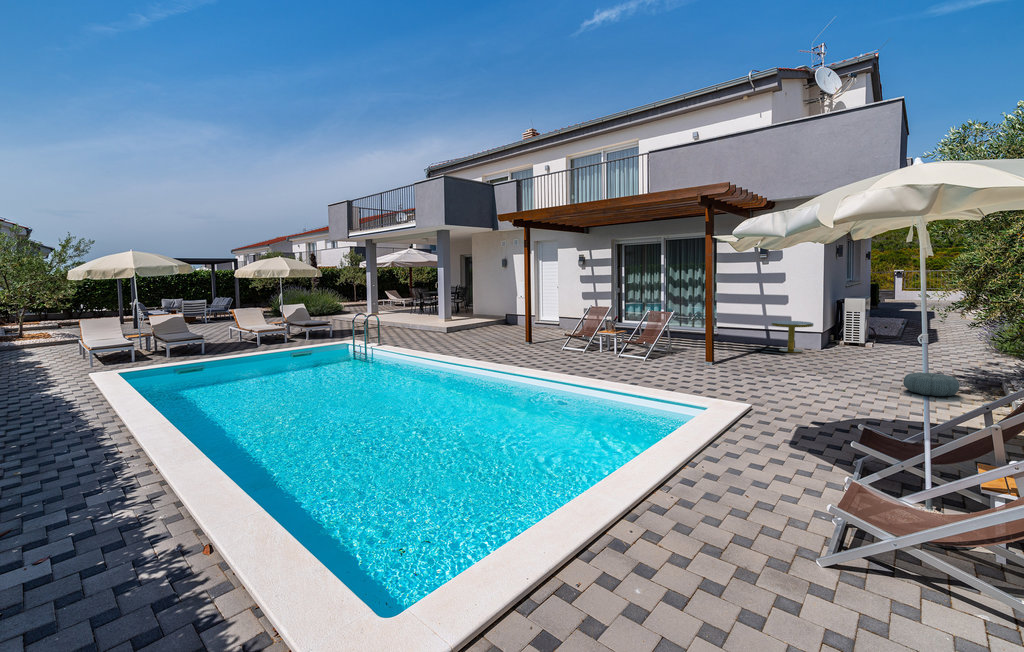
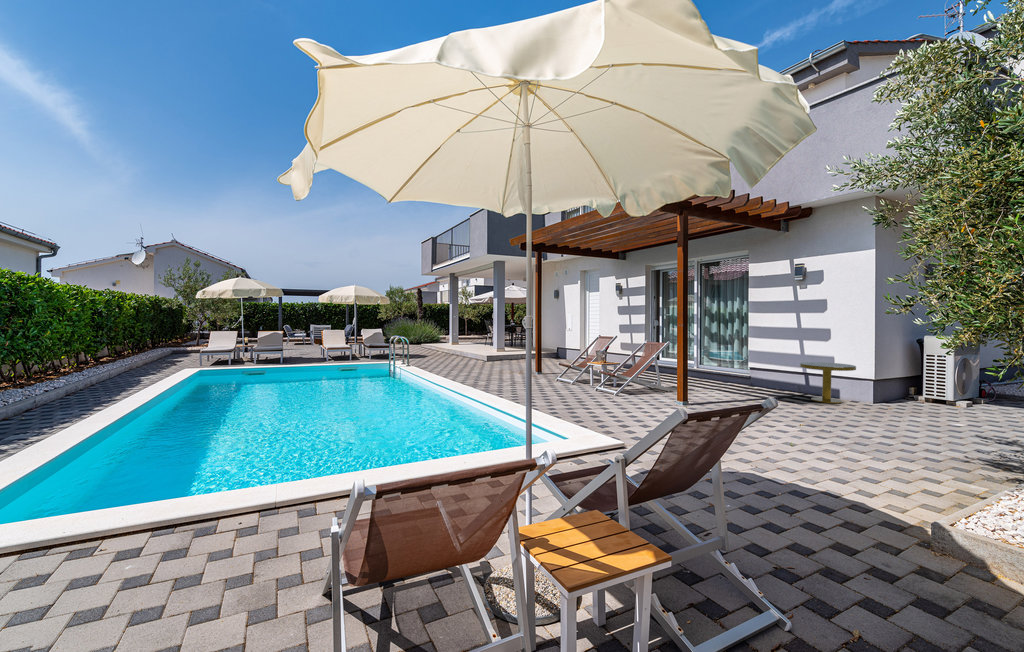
pouf: present [903,372,959,396] -> none [877,434,958,471]

